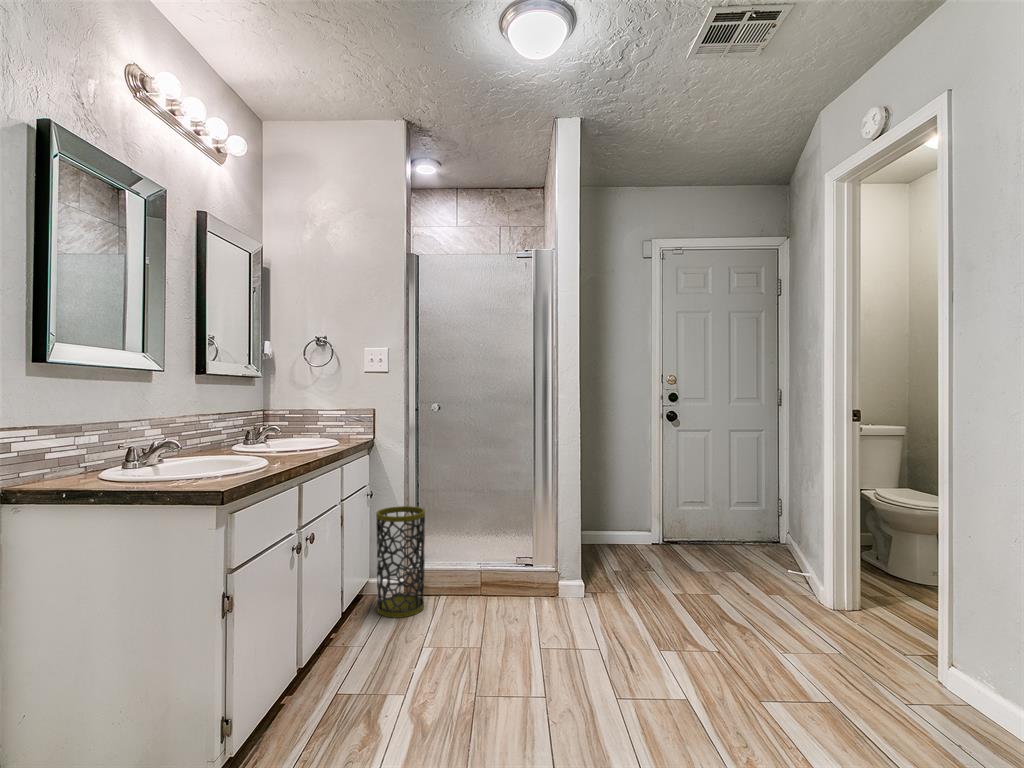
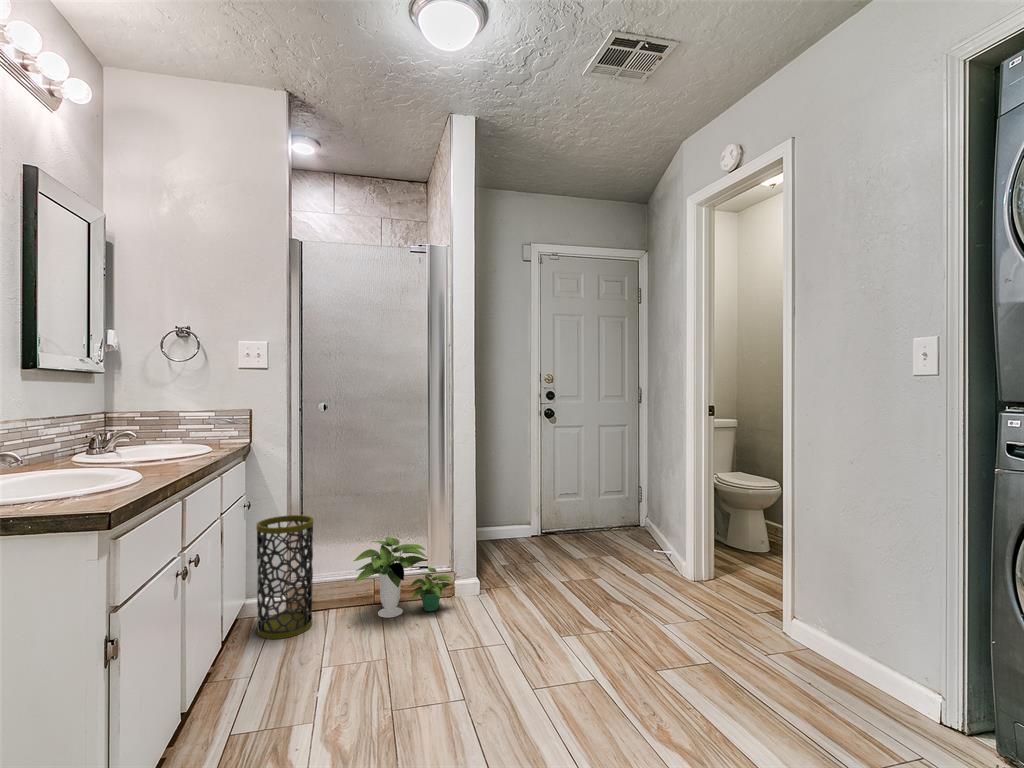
potted plant: none [460,533,556,611] -> present [354,537,453,618]

